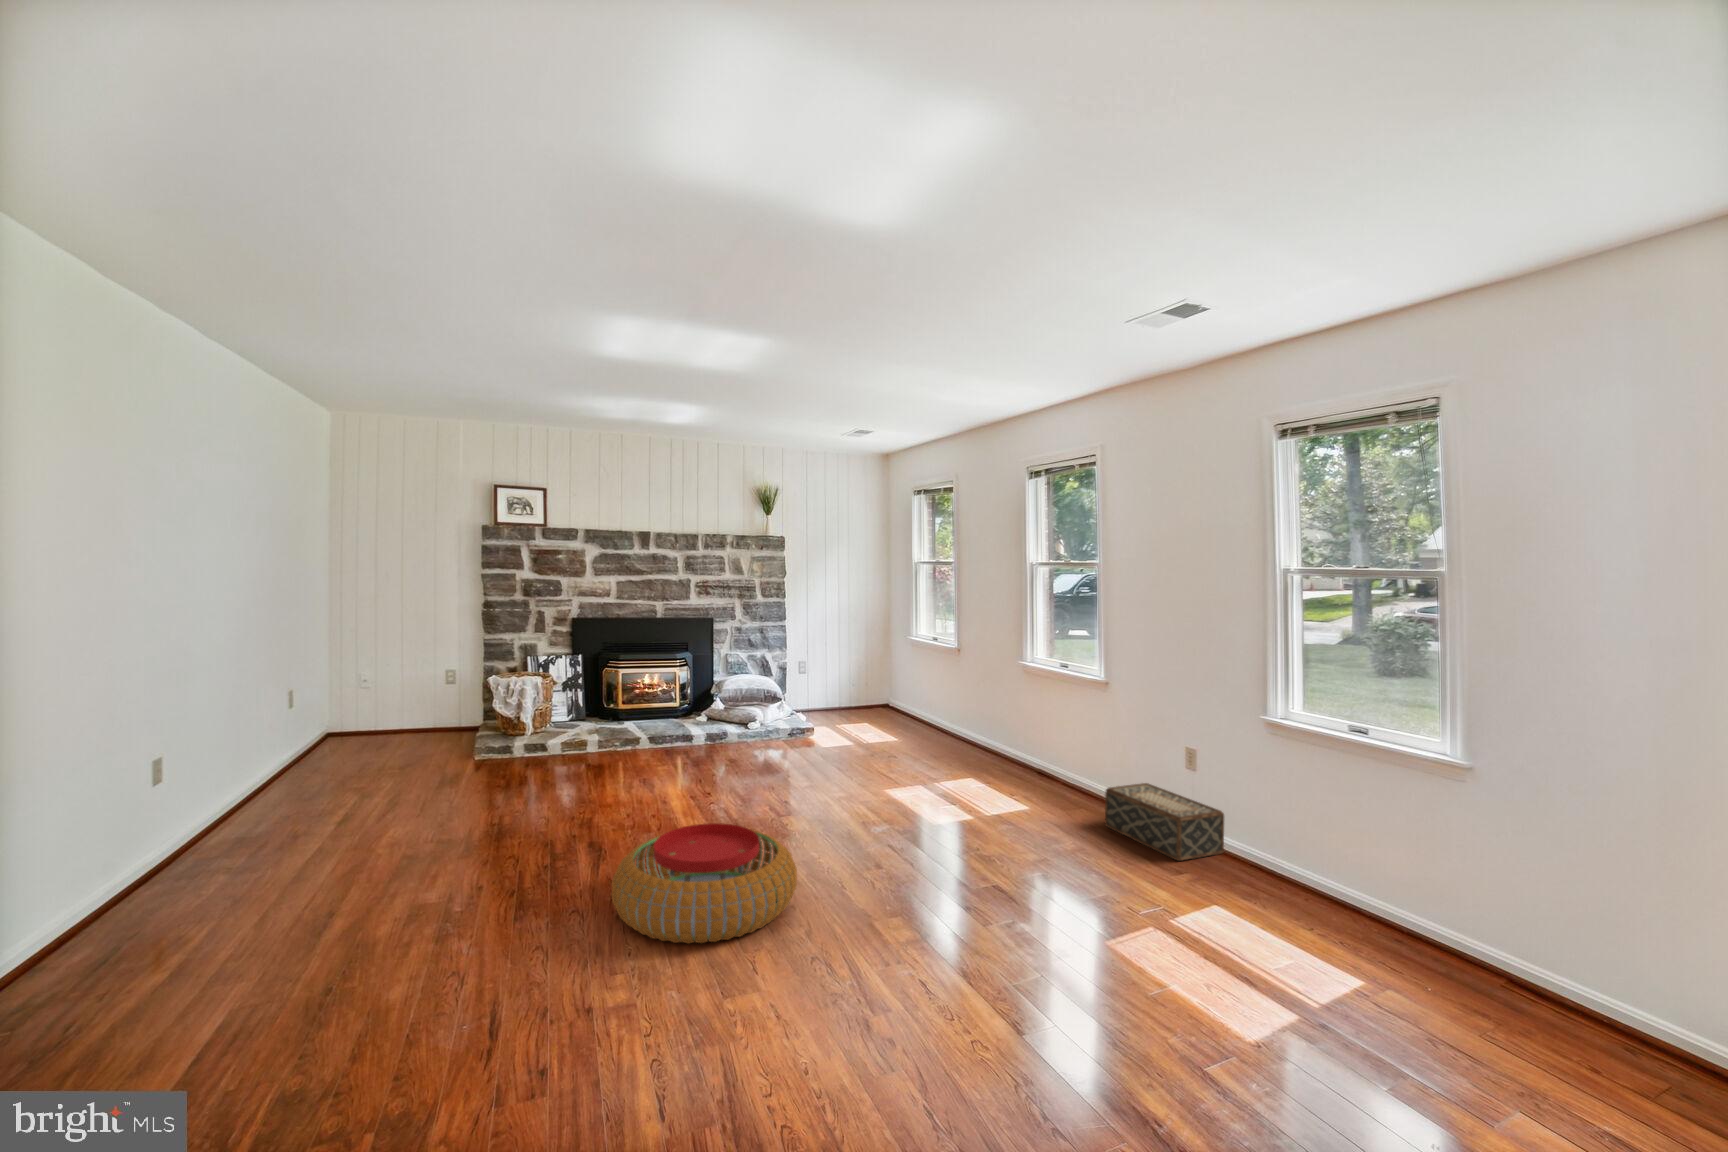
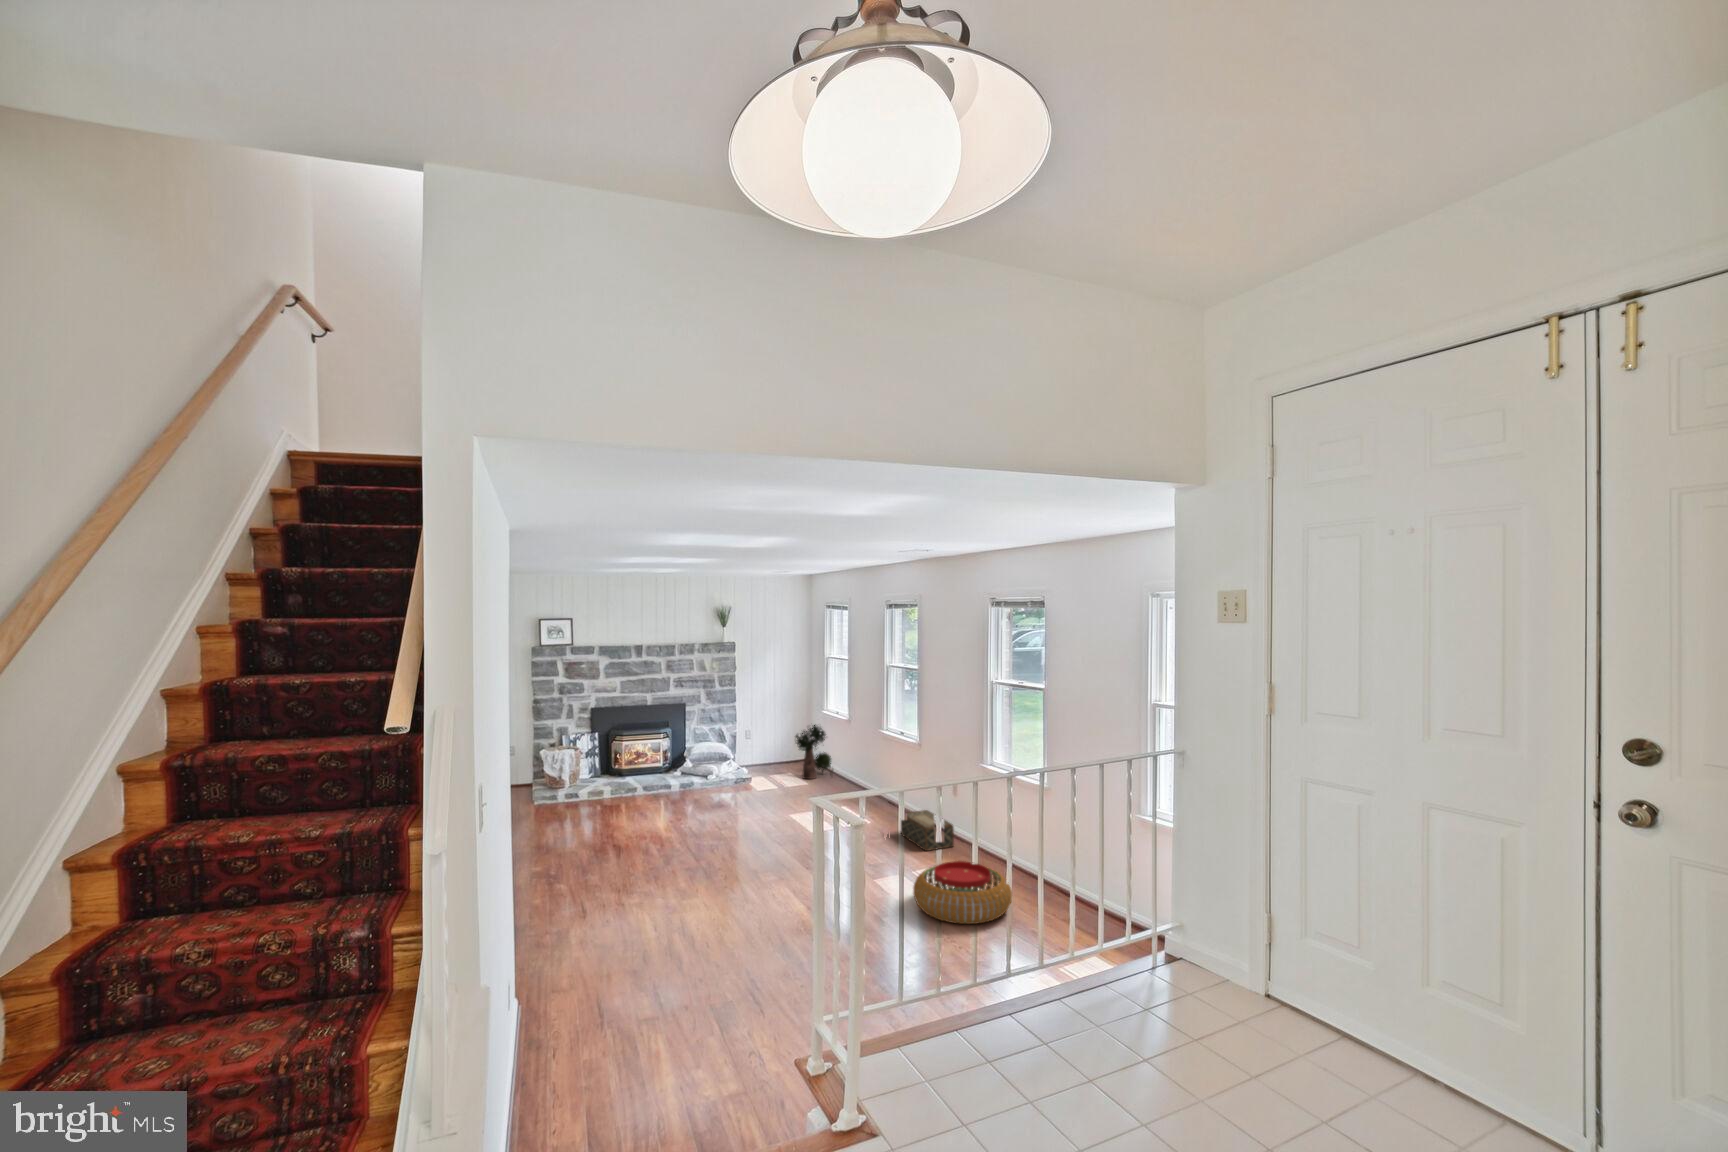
potted plant: none [875,650,935,732] -> present [795,725,833,779]
pouf: present [612,823,797,944] -> present [913,861,1012,924]

